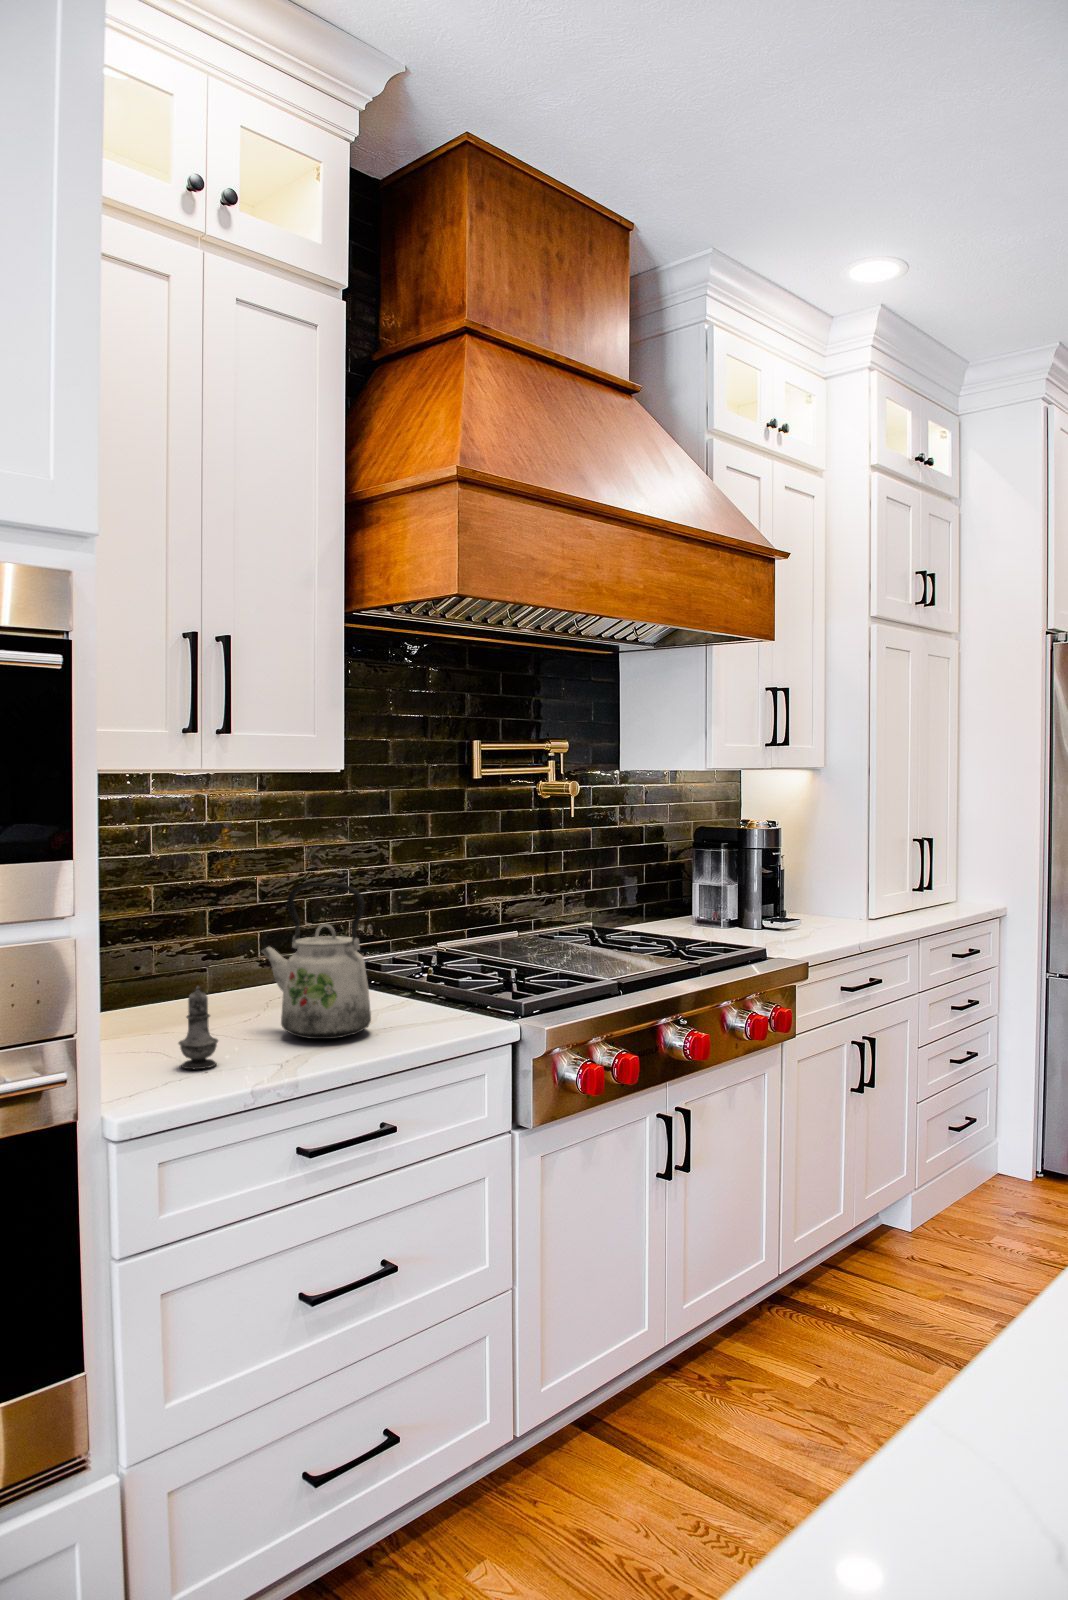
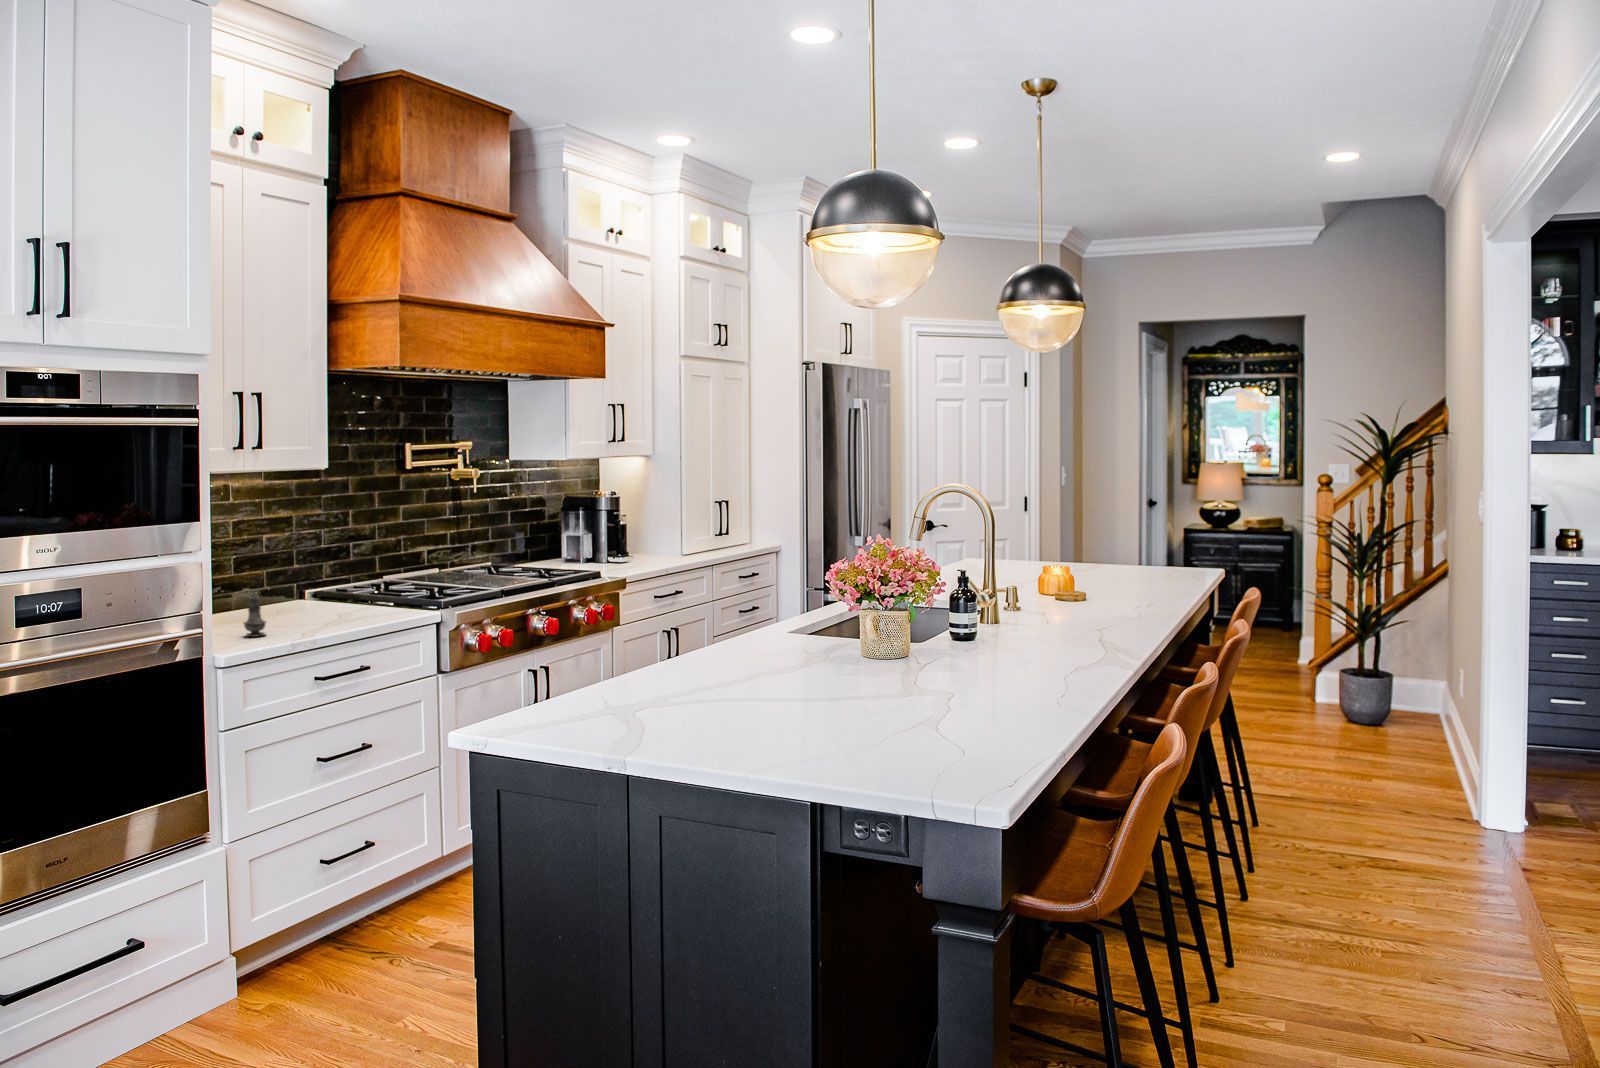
kettle: present [261,883,371,1039] -> none [282,535,352,622]

